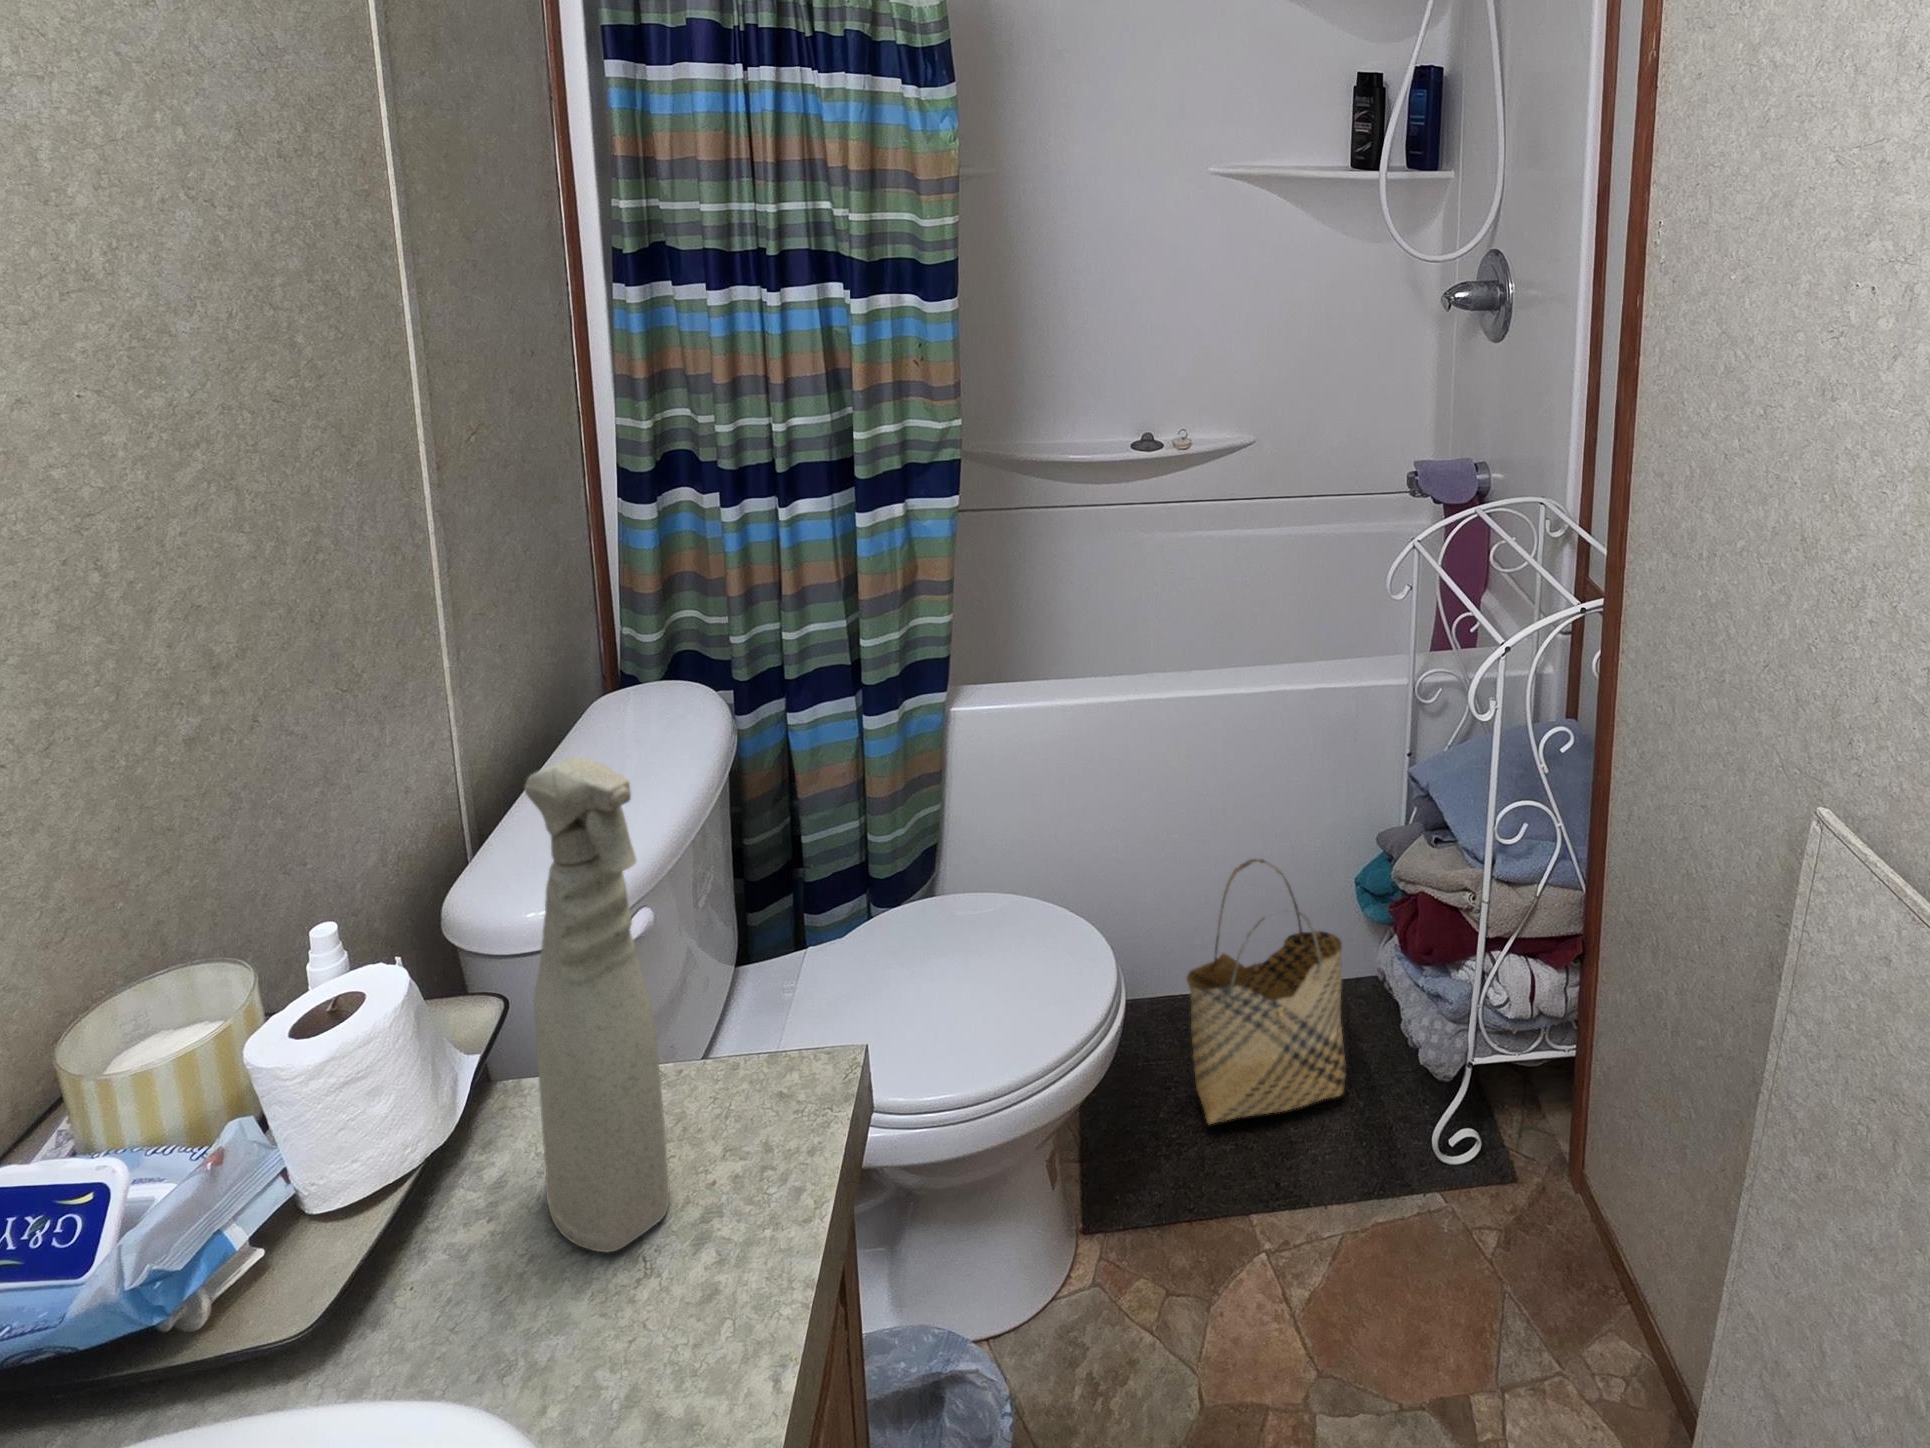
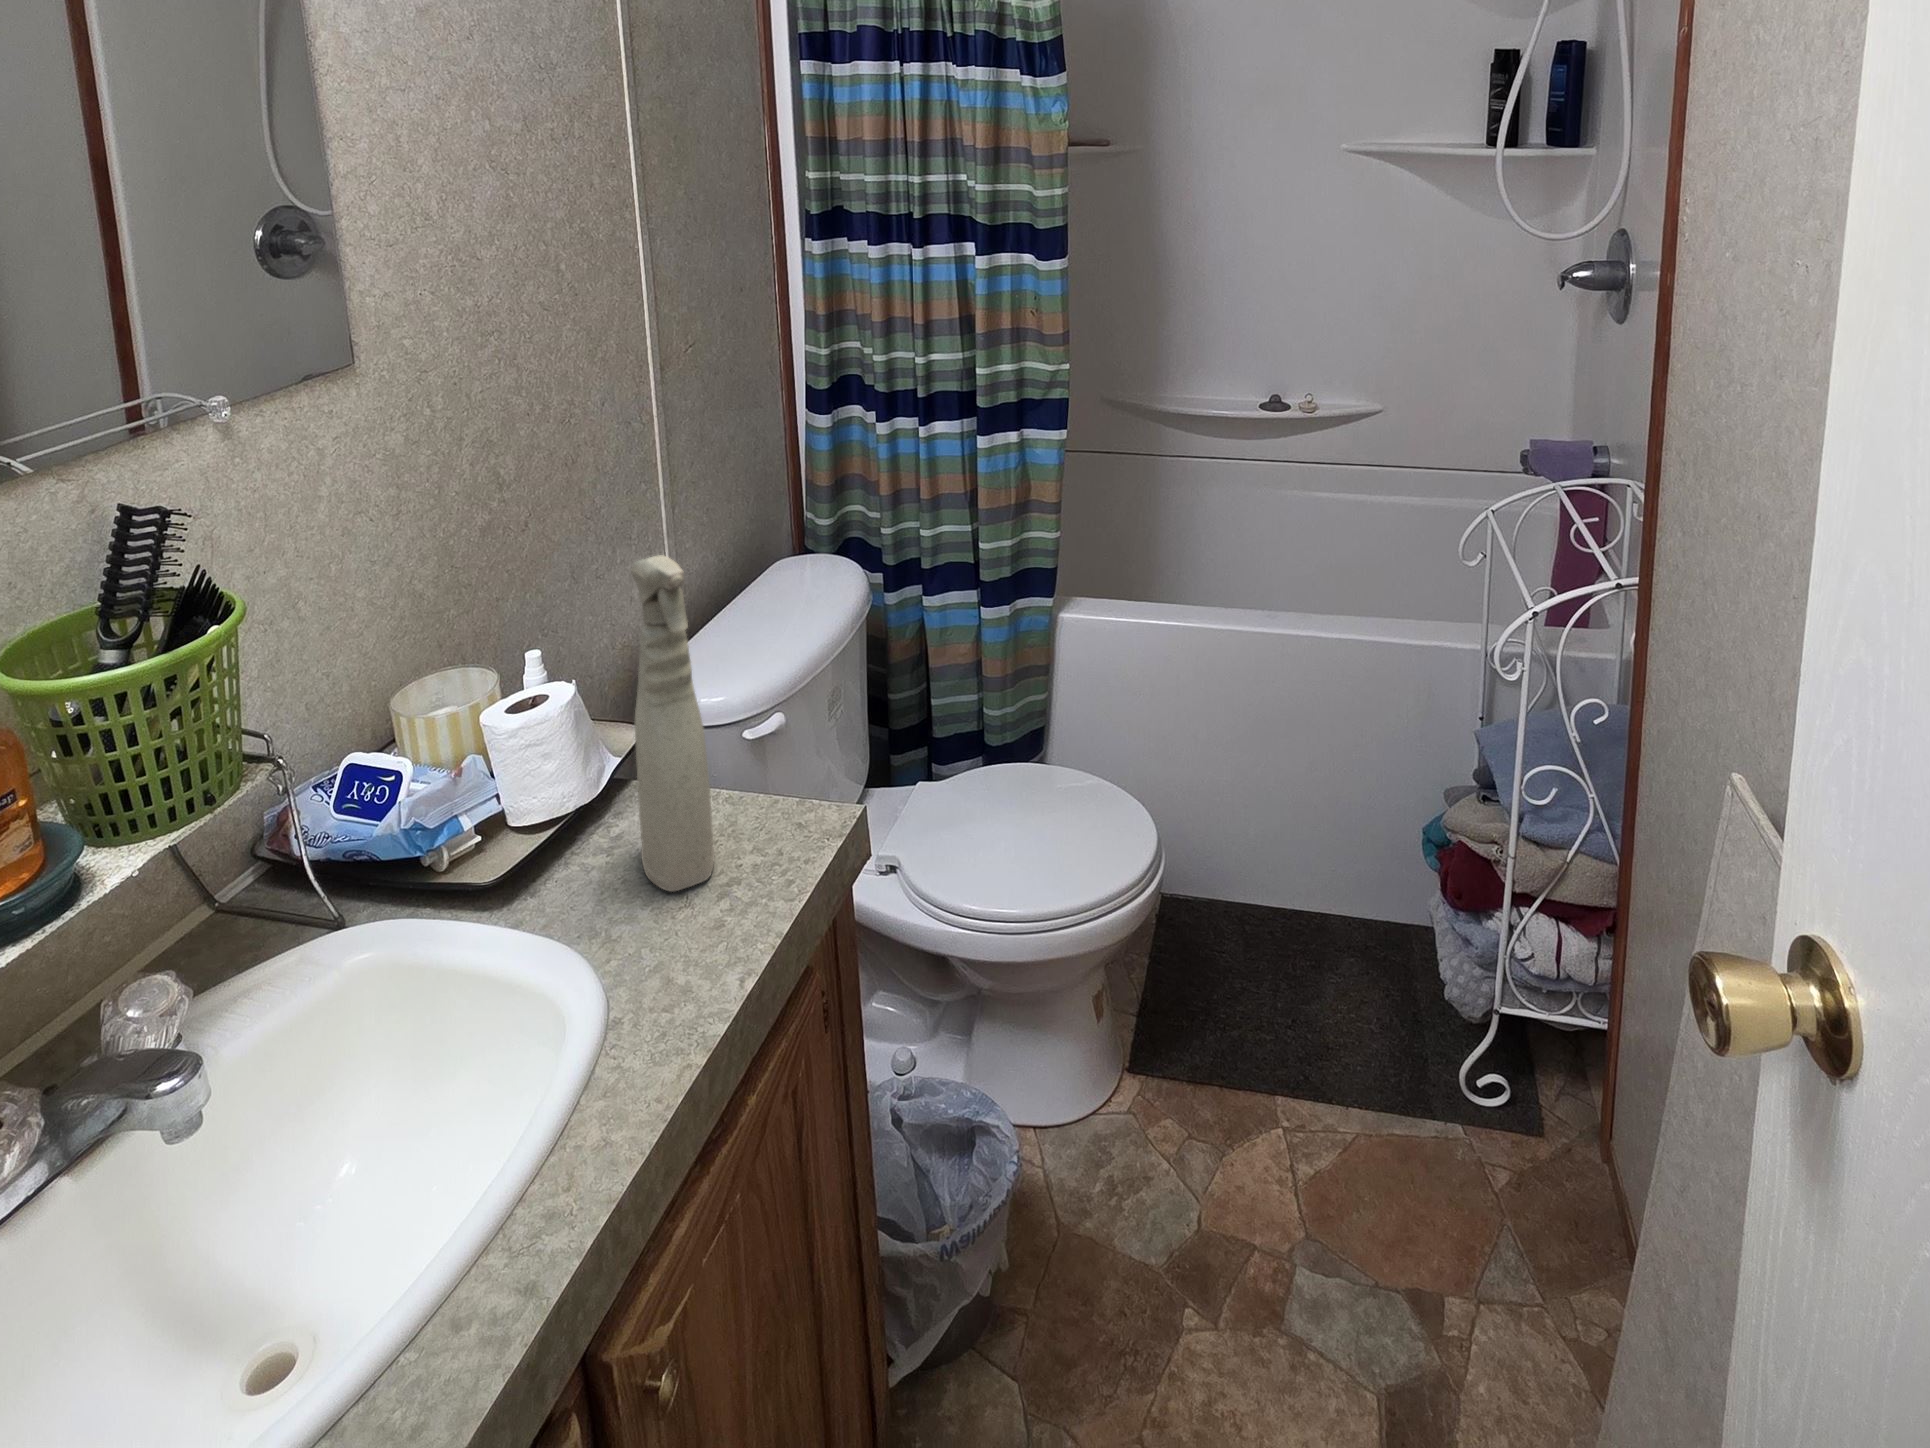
woven basket: present [1187,859,1346,1124] -> none [1239,786,1393,1019]

